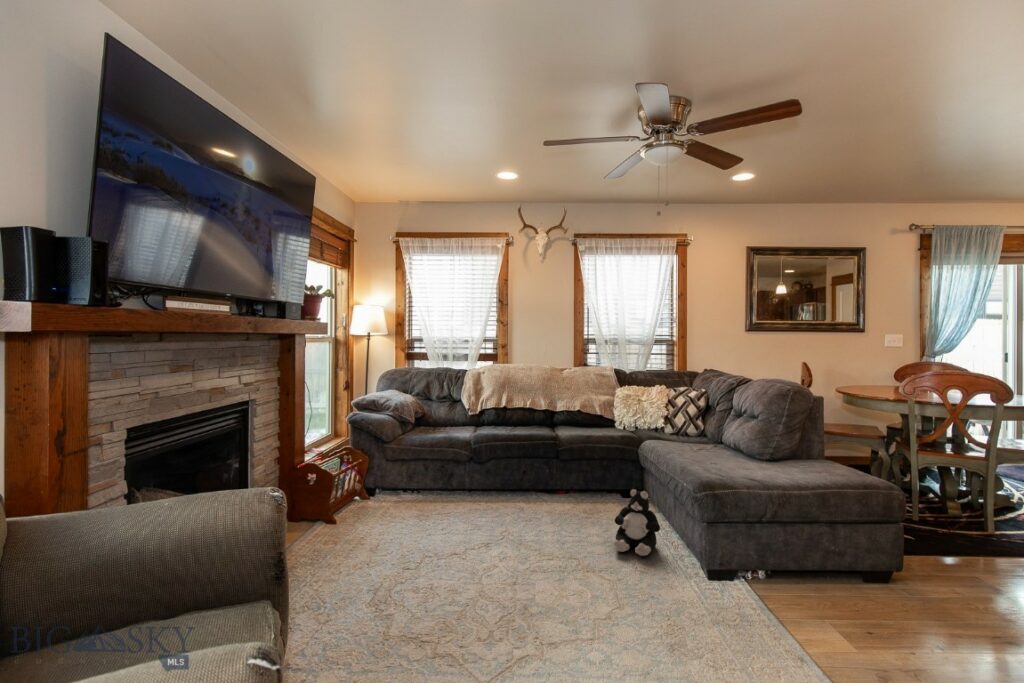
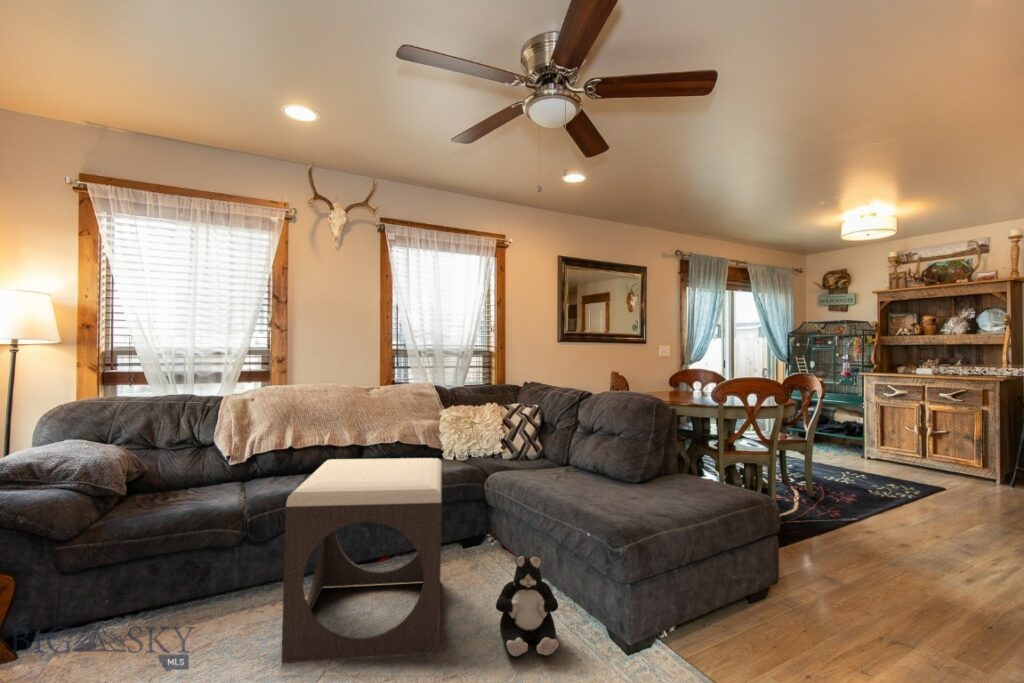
footstool: none [484,413,595,540] -> present [281,458,443,663]

